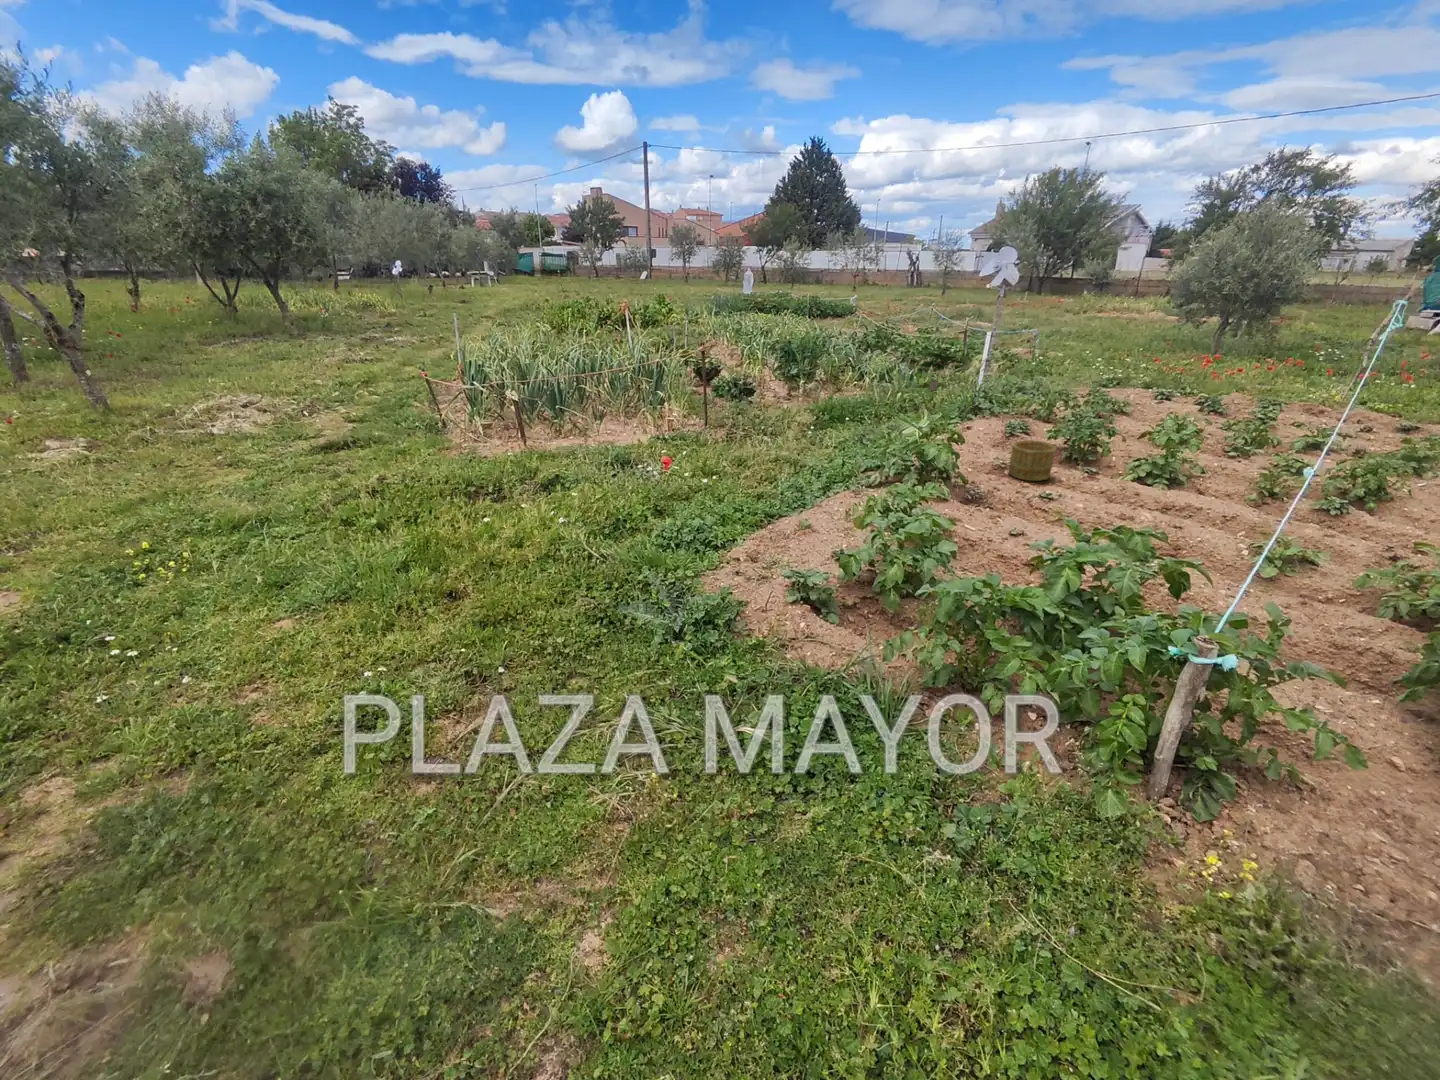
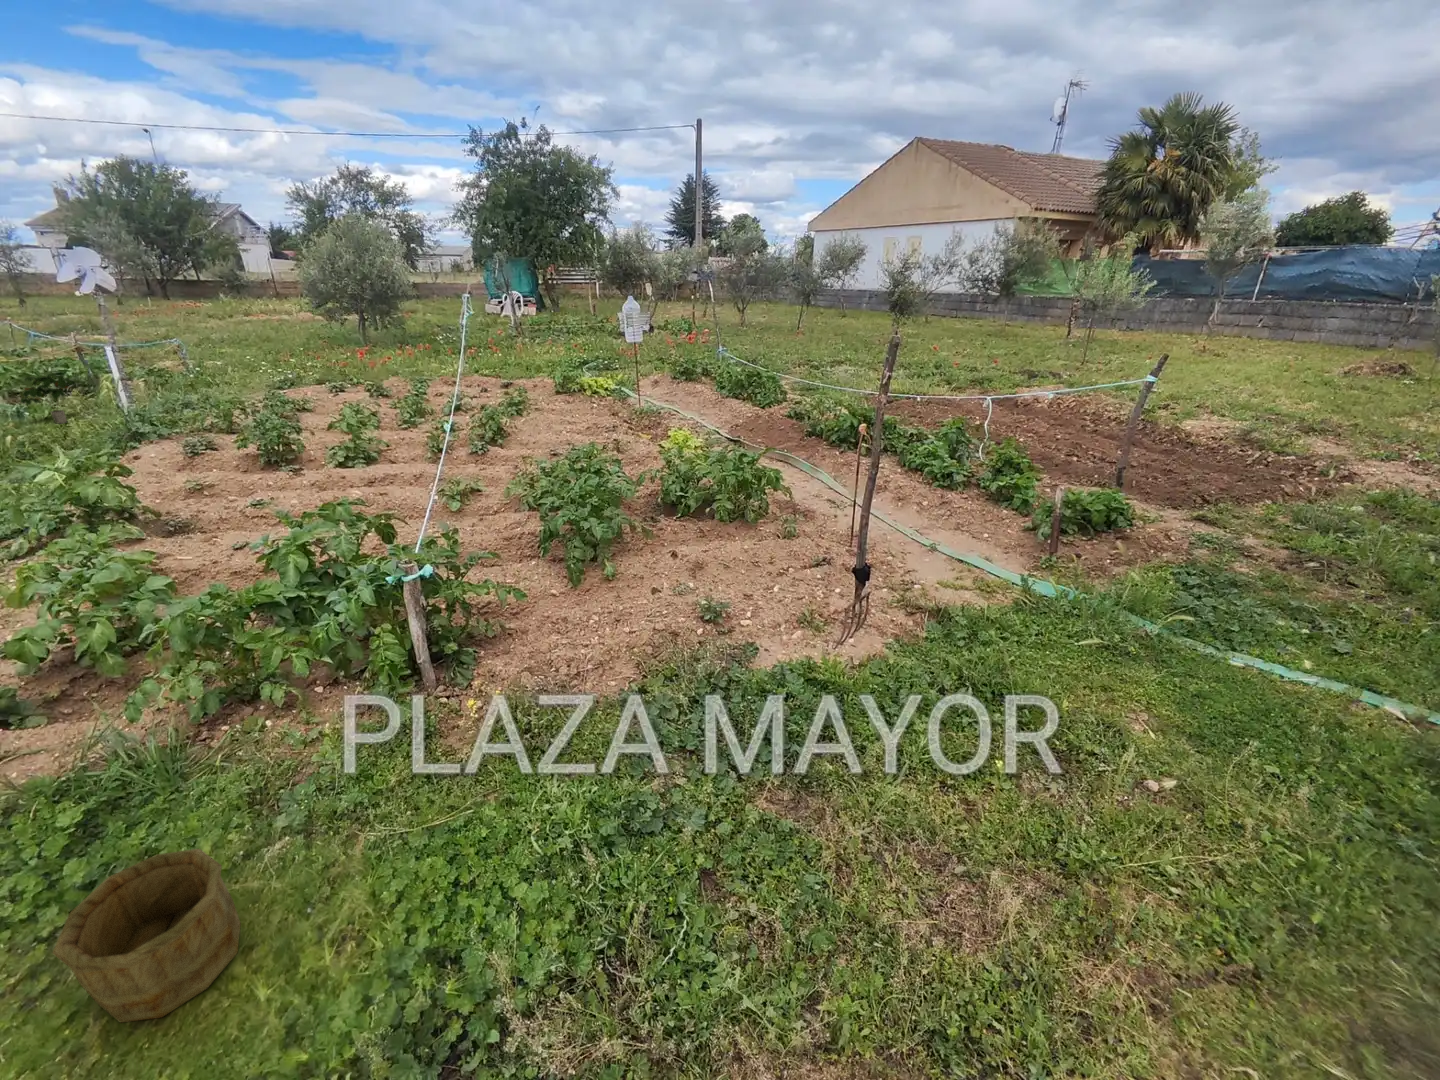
wooden bucket: present [1009,440,1056,481] -> present [53,849,240,1022]

